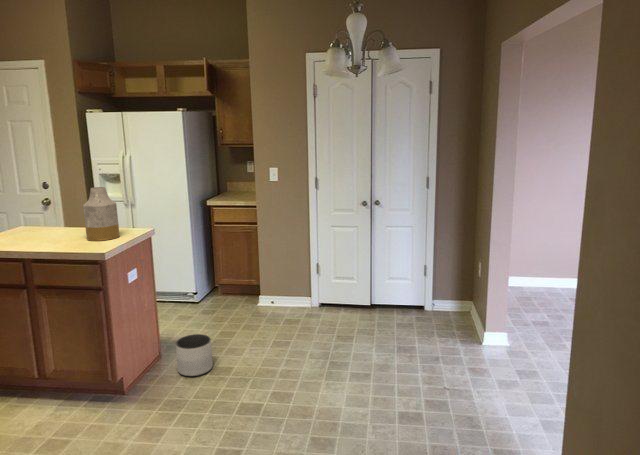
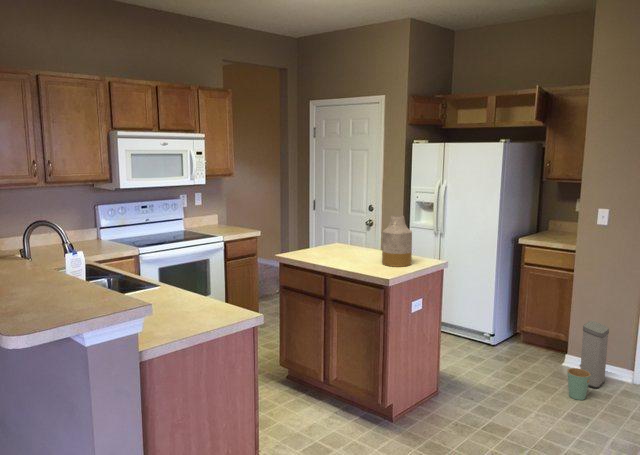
trash can: none [265,262,290,327] -> present [567,321,609,400]
planter: present [176,334,213,376] -> none [450,380,489,427]

